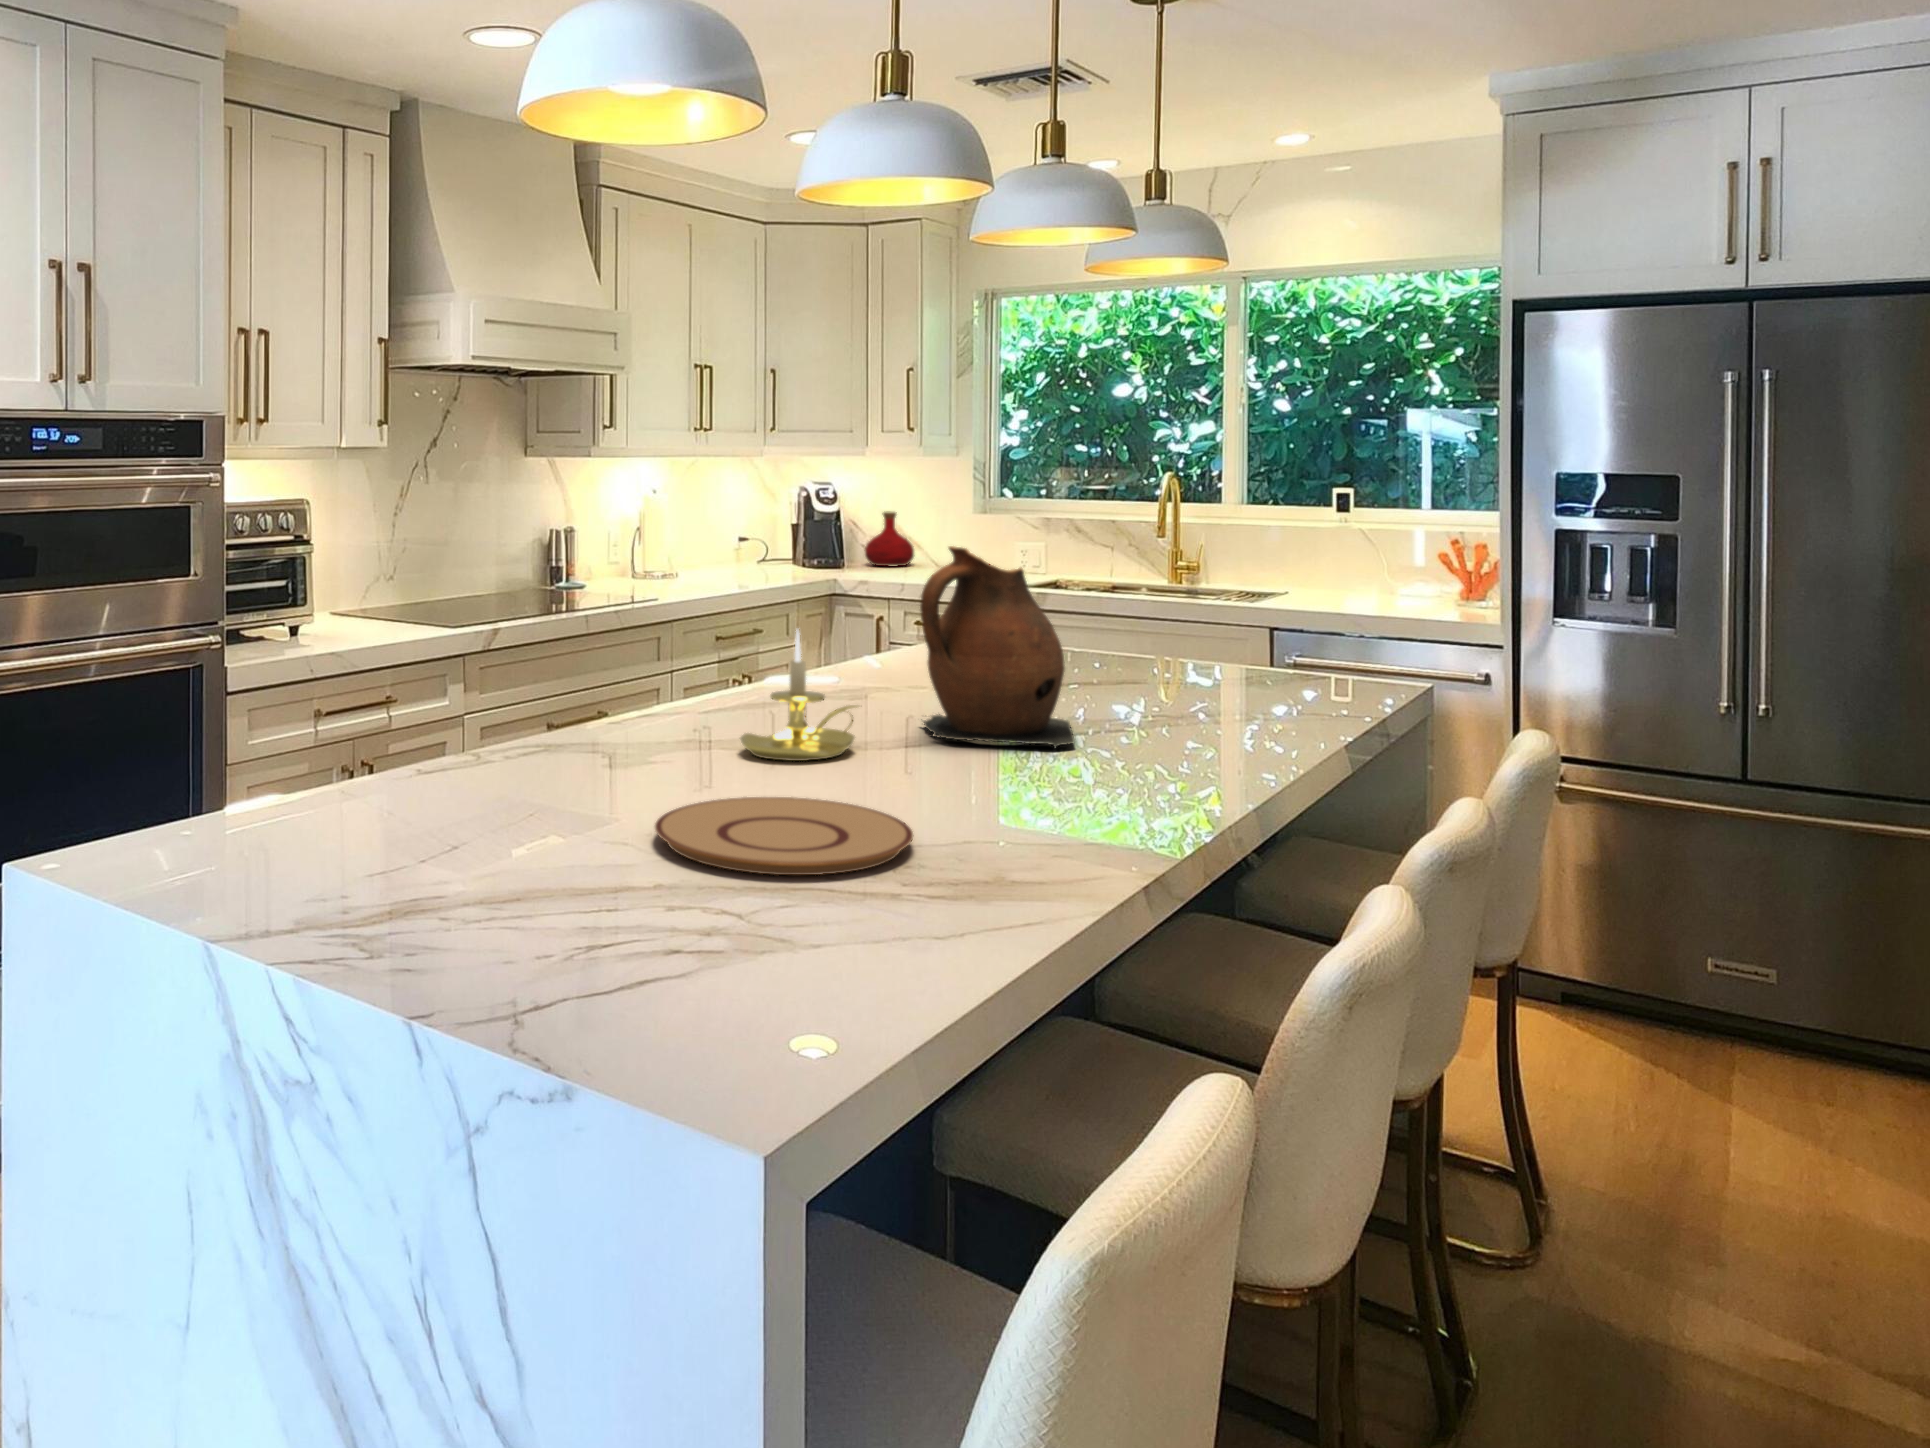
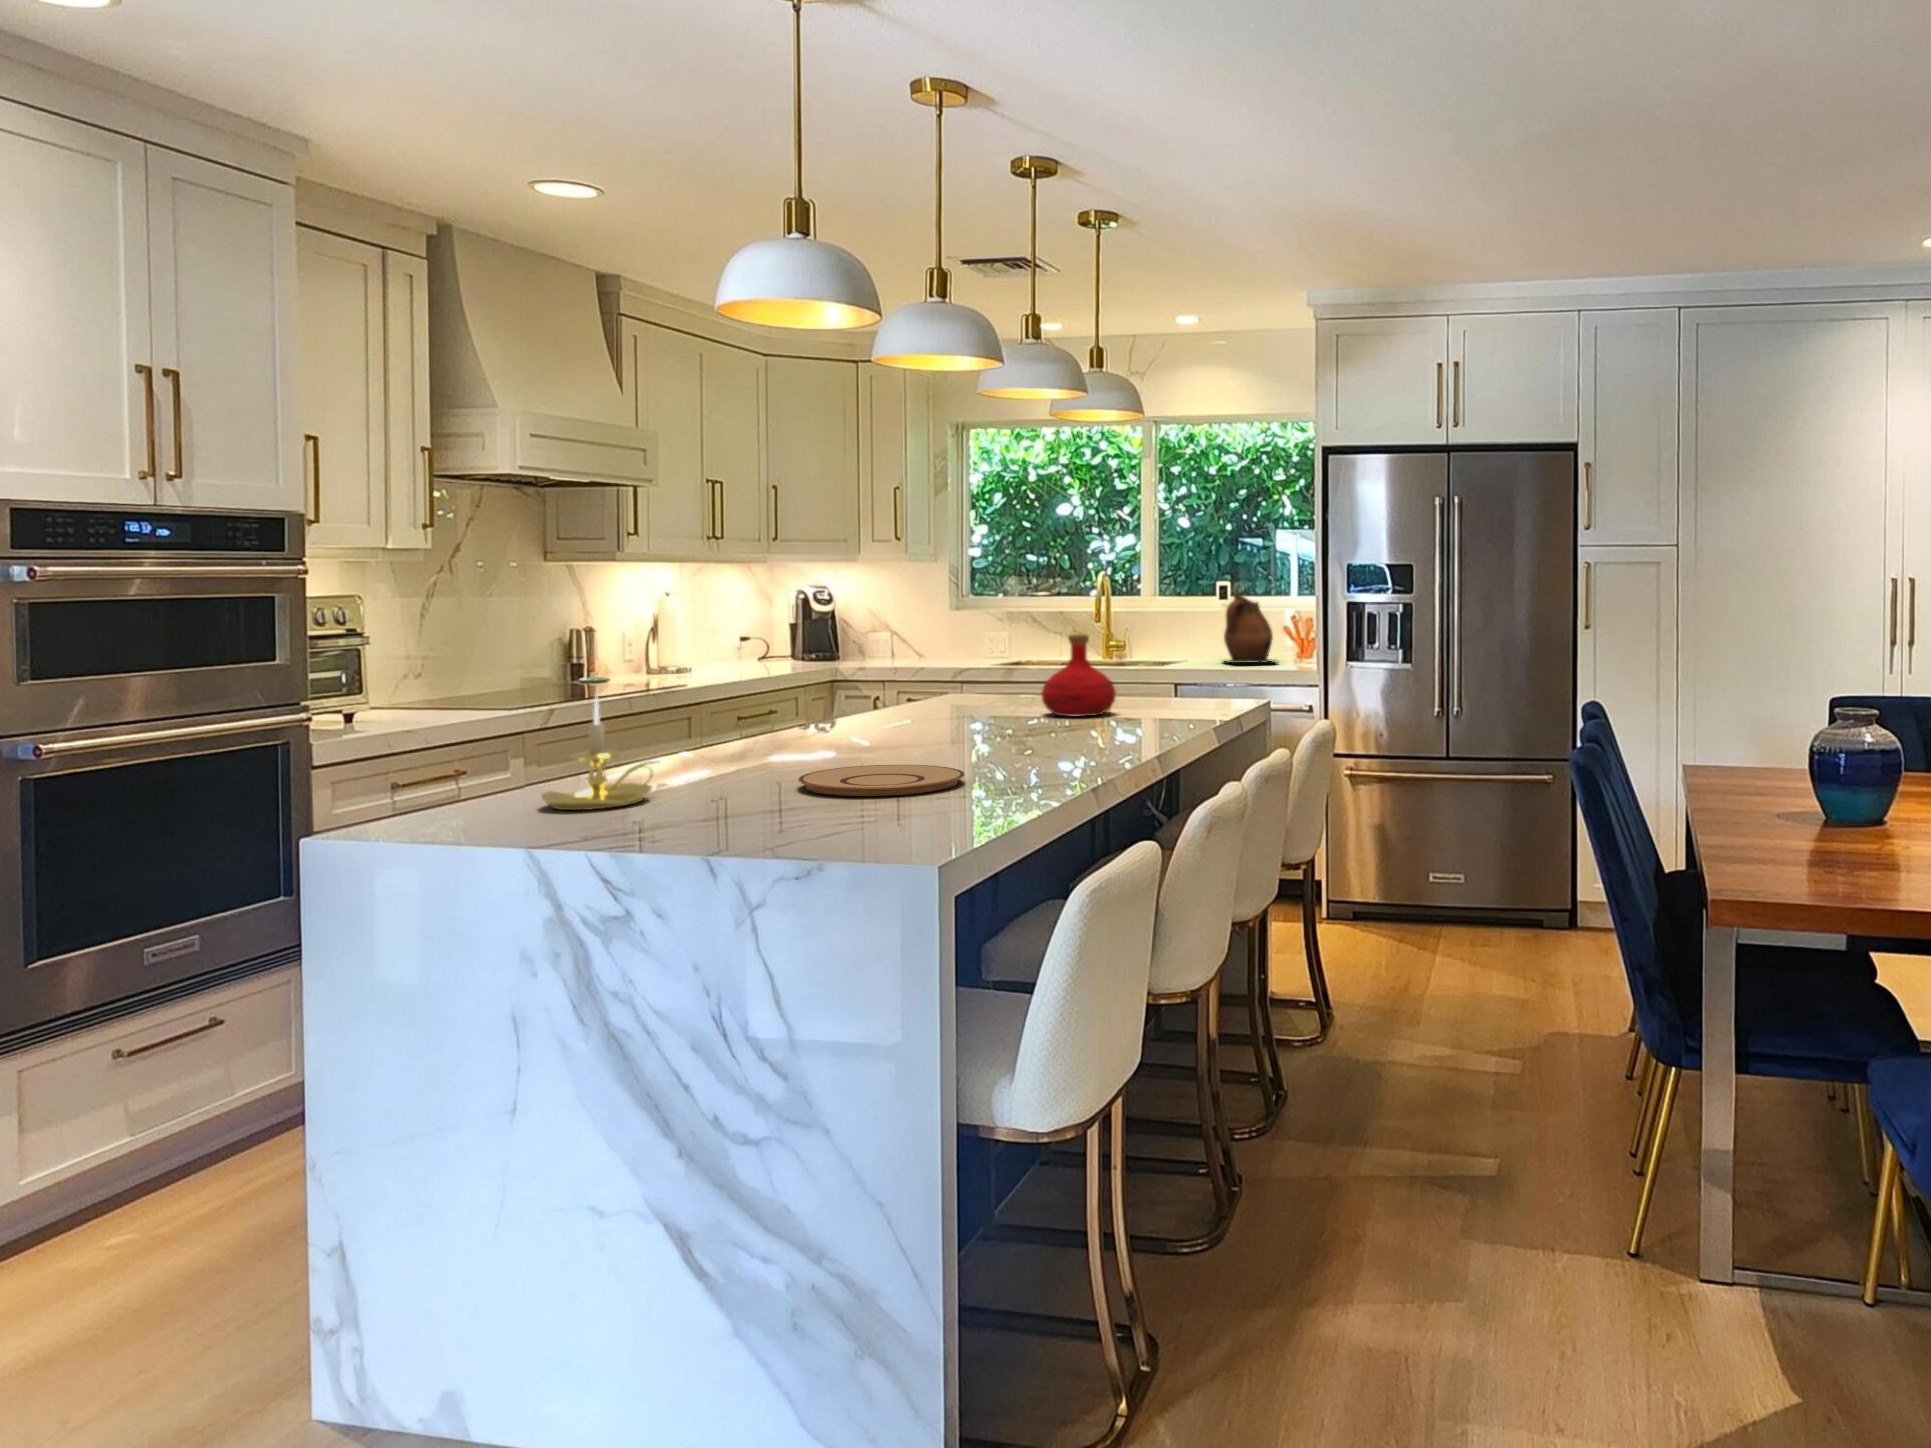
bottle: present [864,511,914,567] -> present [1042,634,1116,716]
ceramic pitcher: present [920,546,1074,748] -> present [1223,594,1276,663]
candle holder: present [740,630,858,761] -> present [542,697,659,810]

